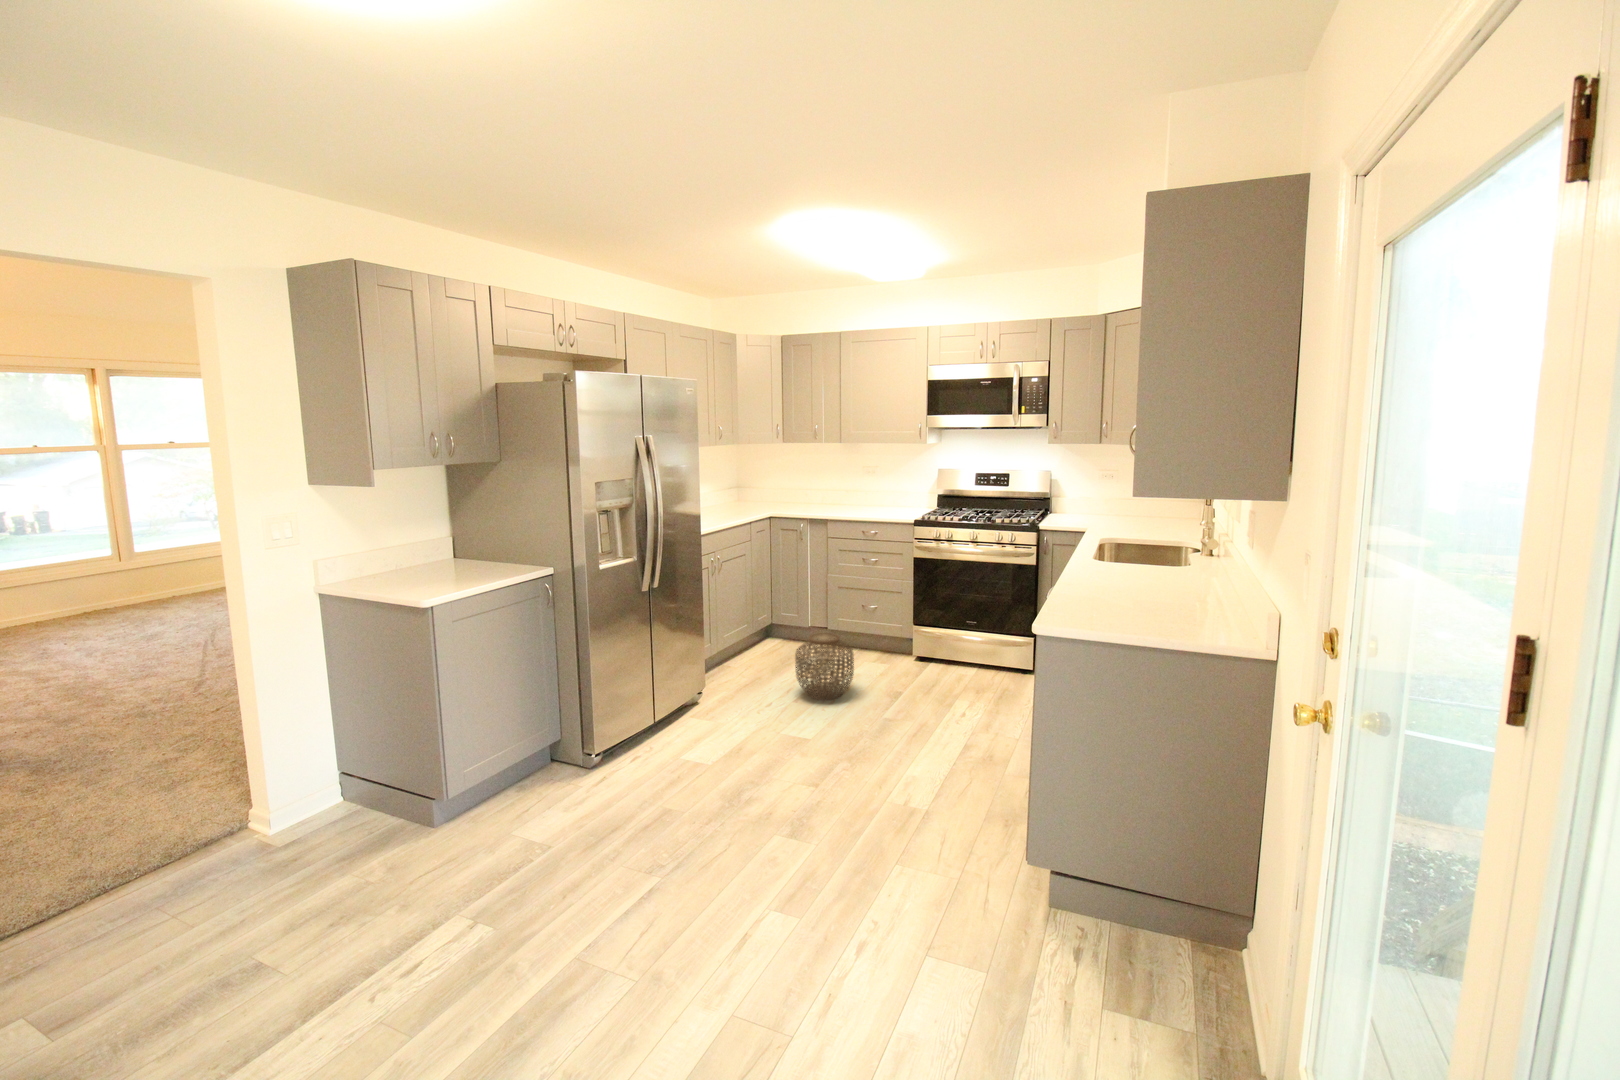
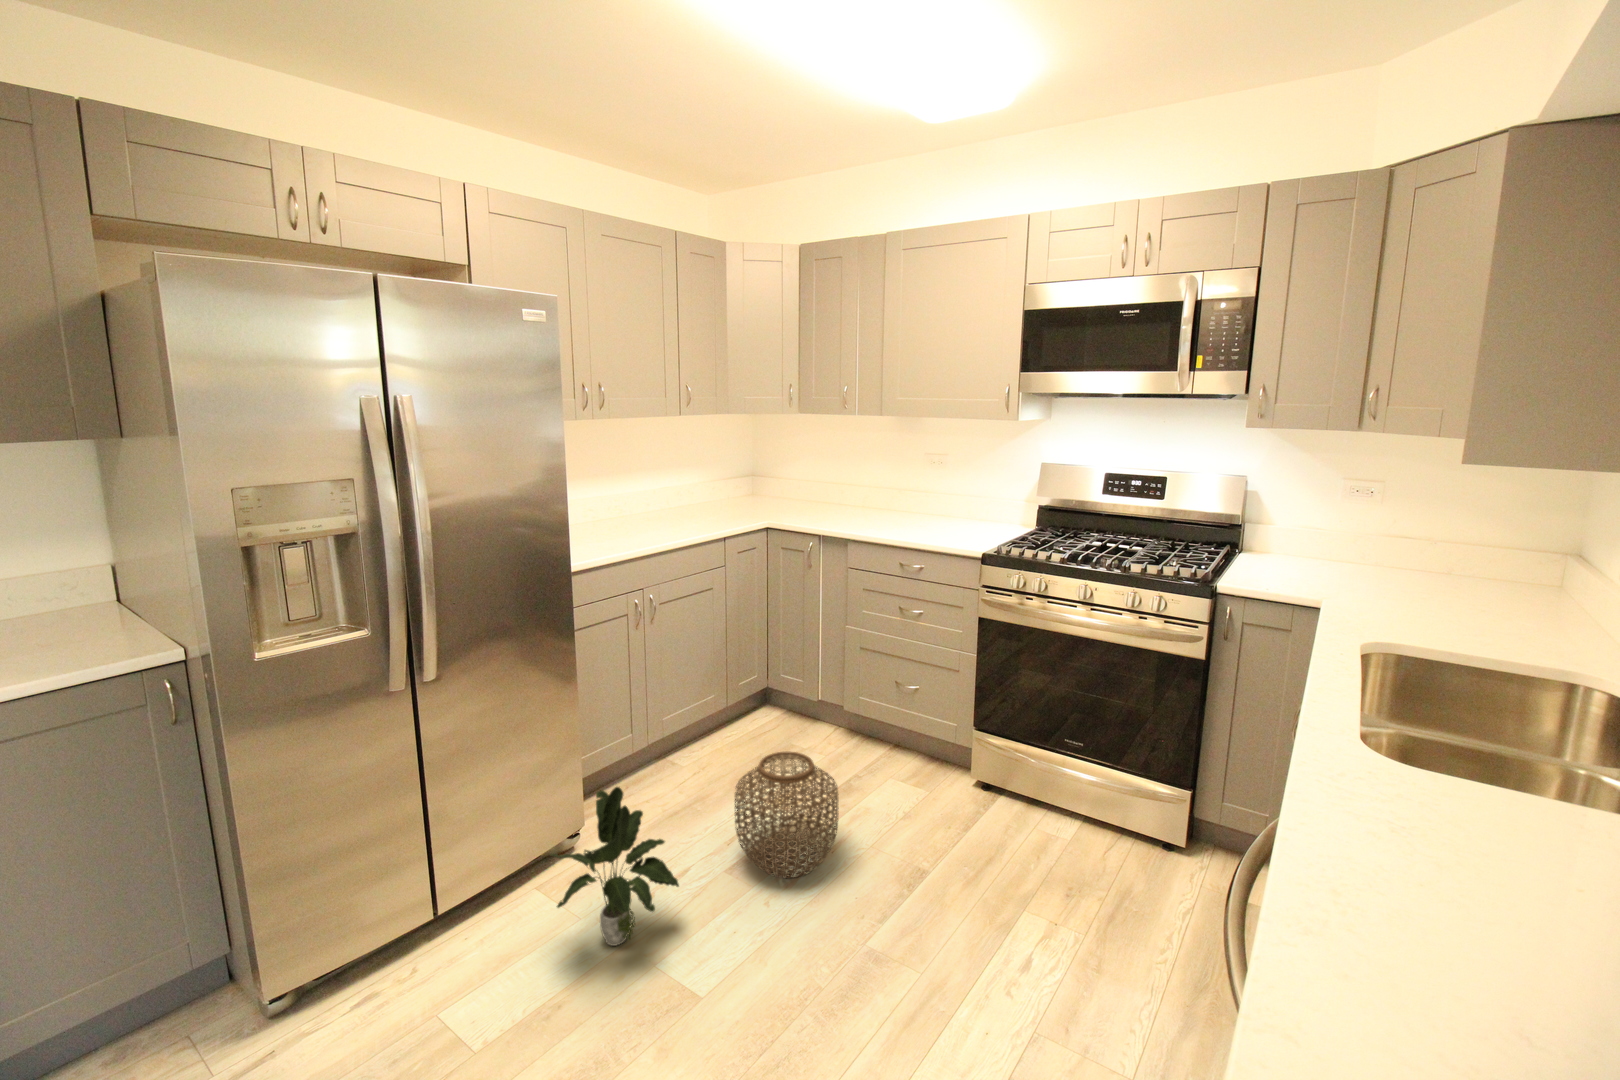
potted plant: none [721,642,783,730] -> present [551,787,679,946]

